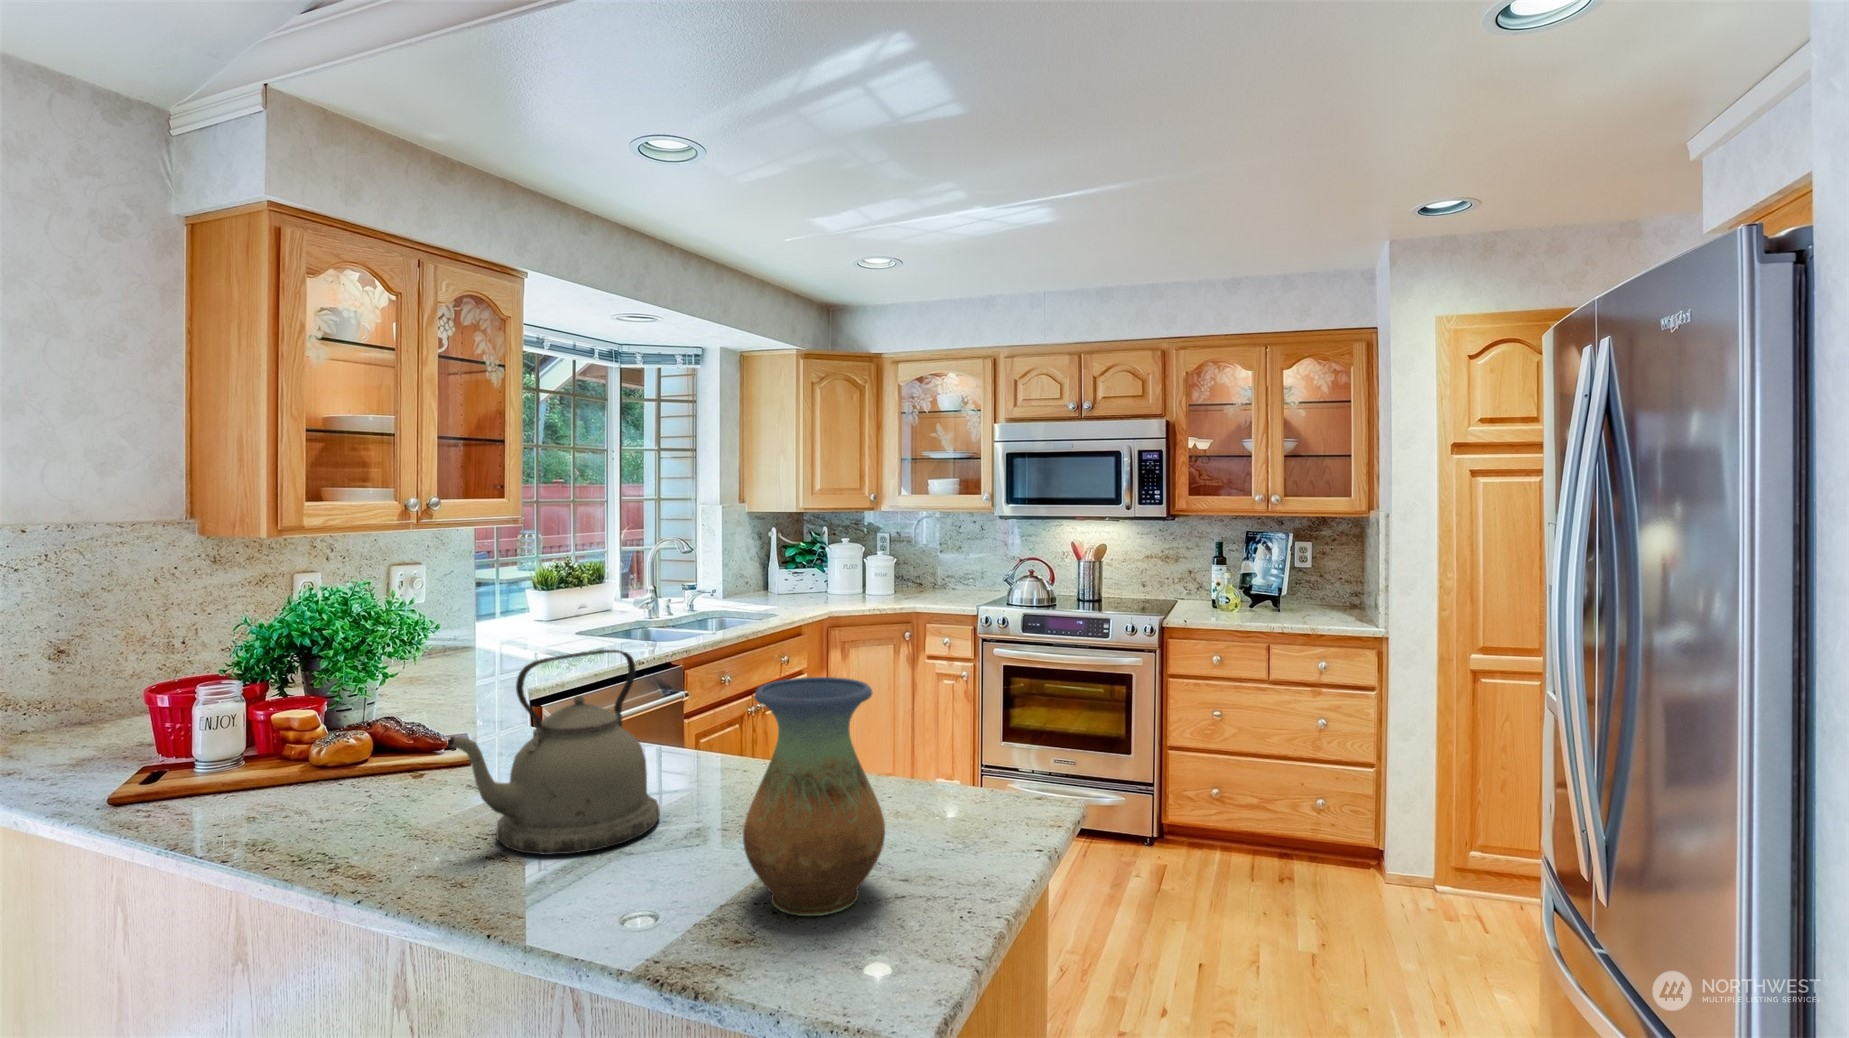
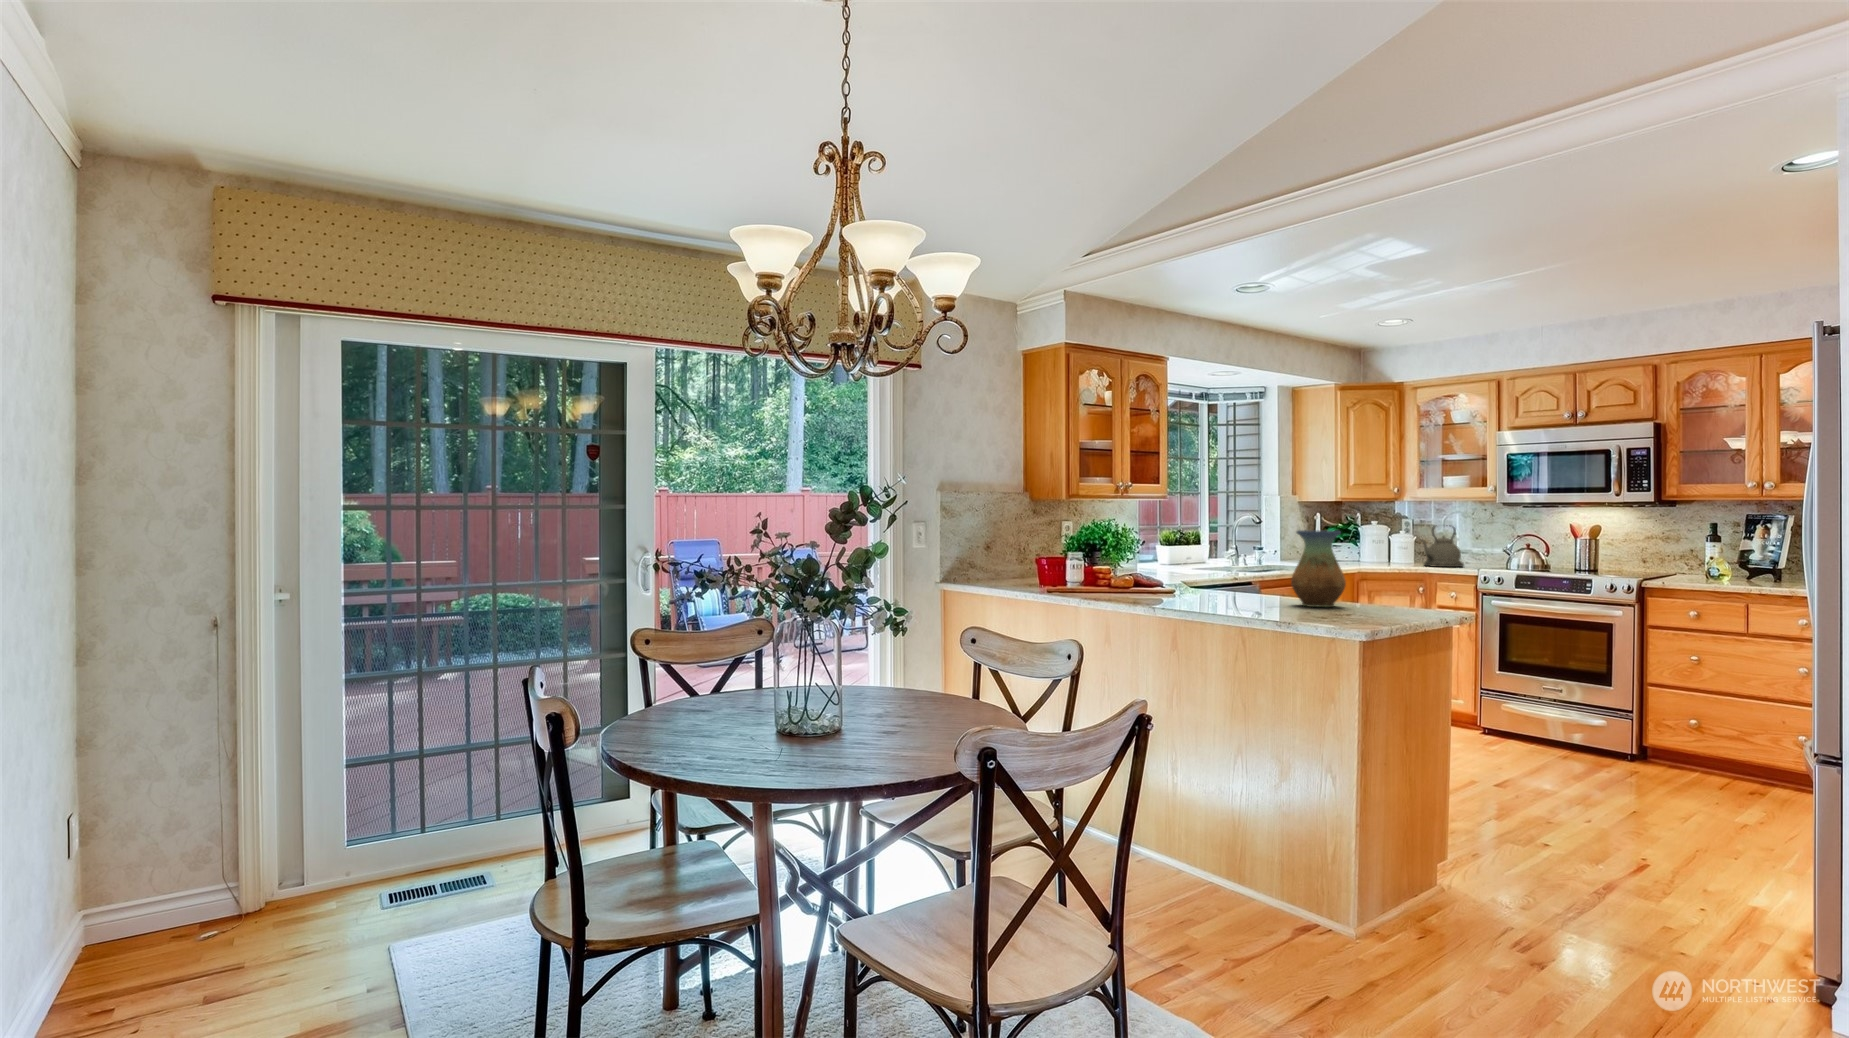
kettle: present [449,650,660,855] -> present [1421,527,1464,567]

